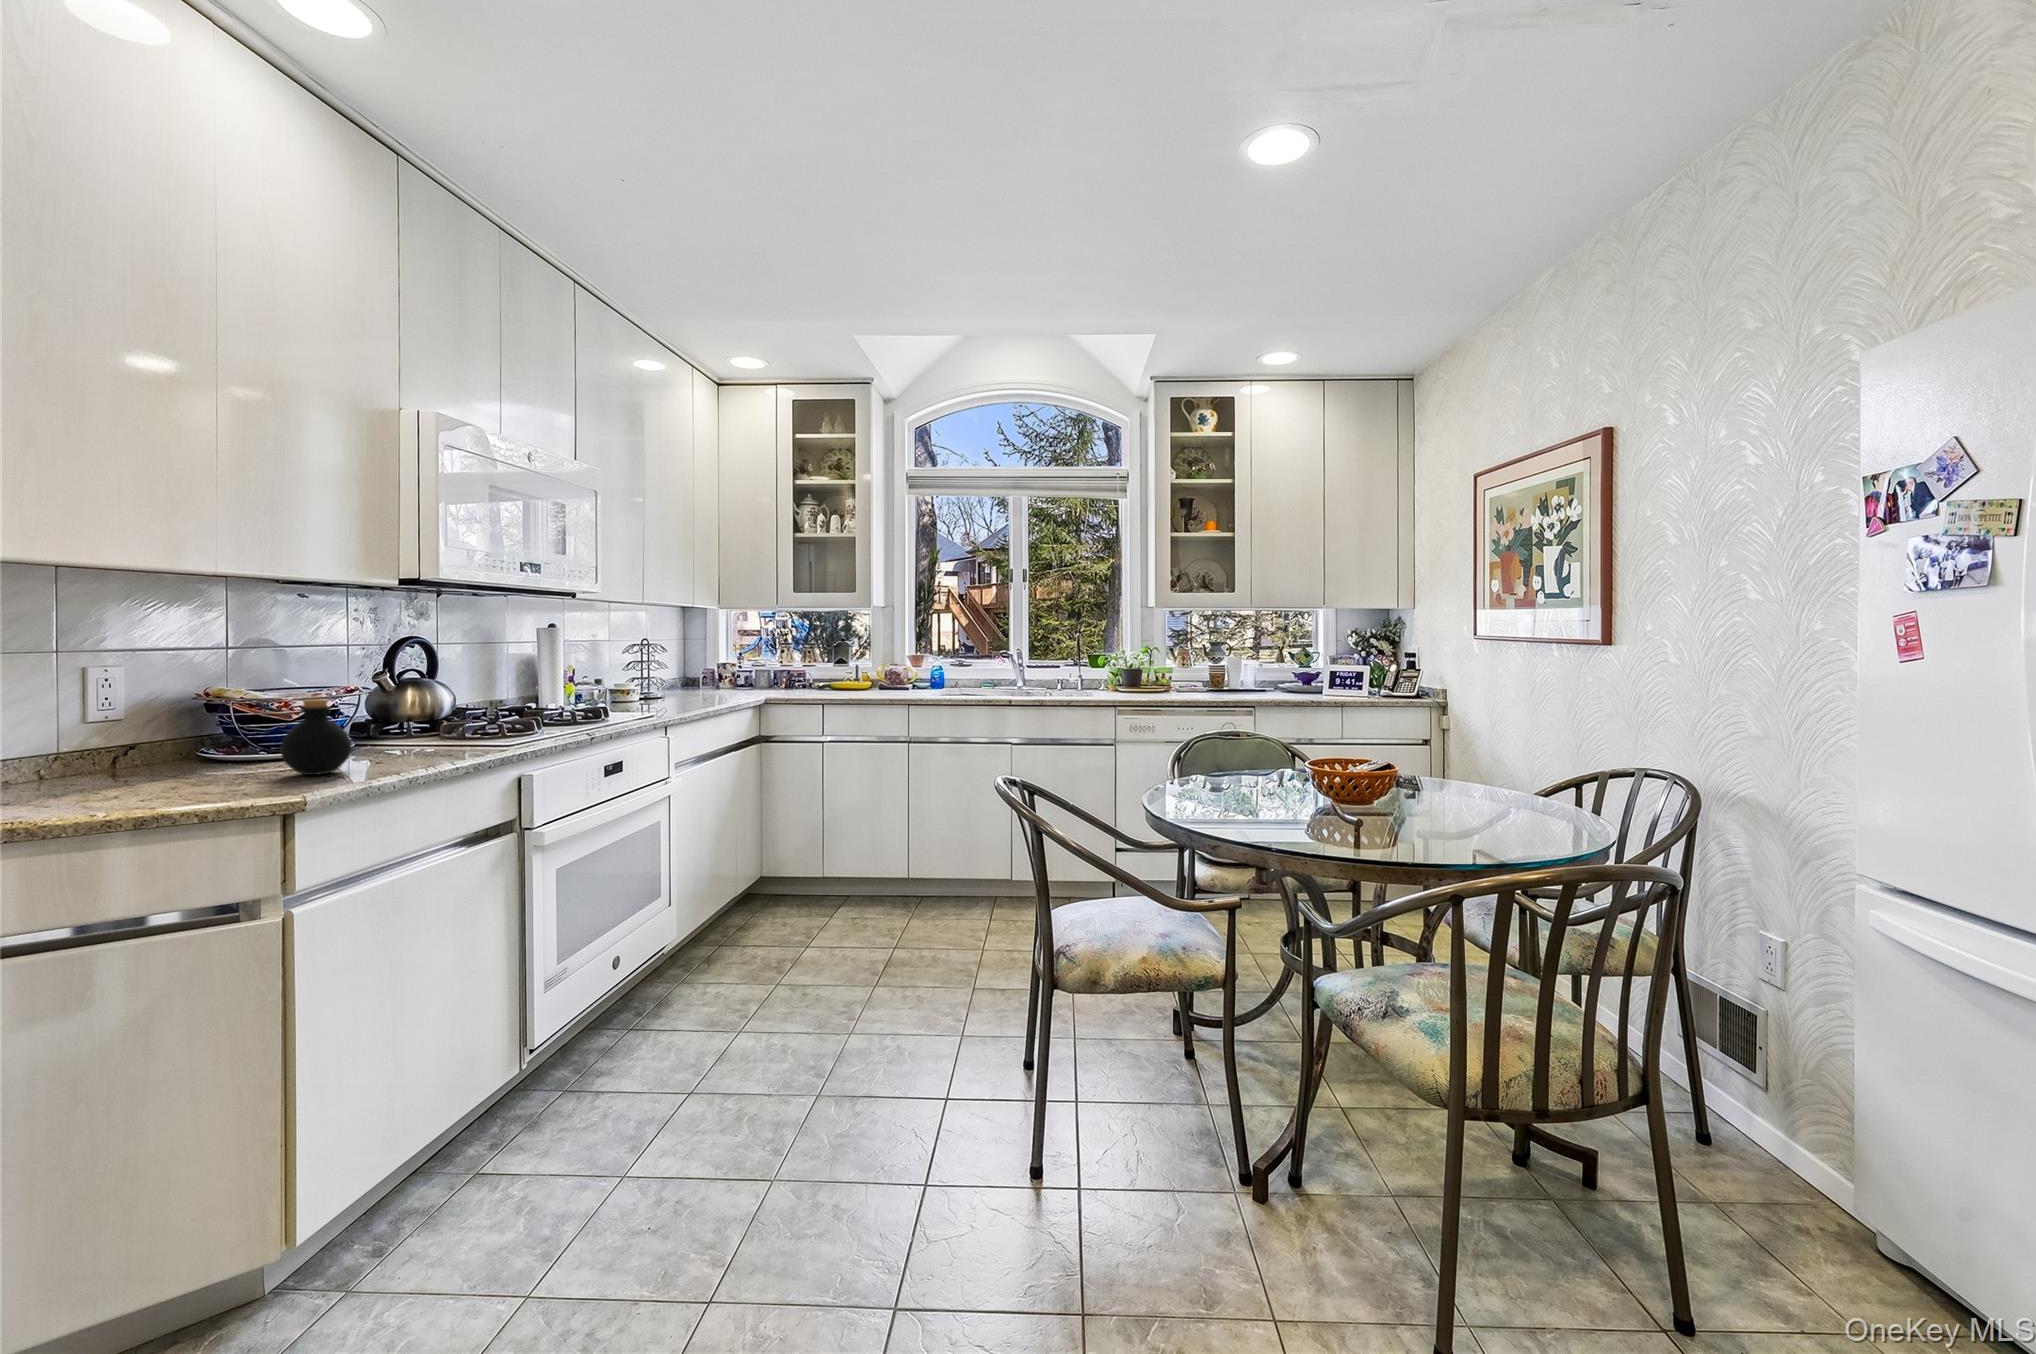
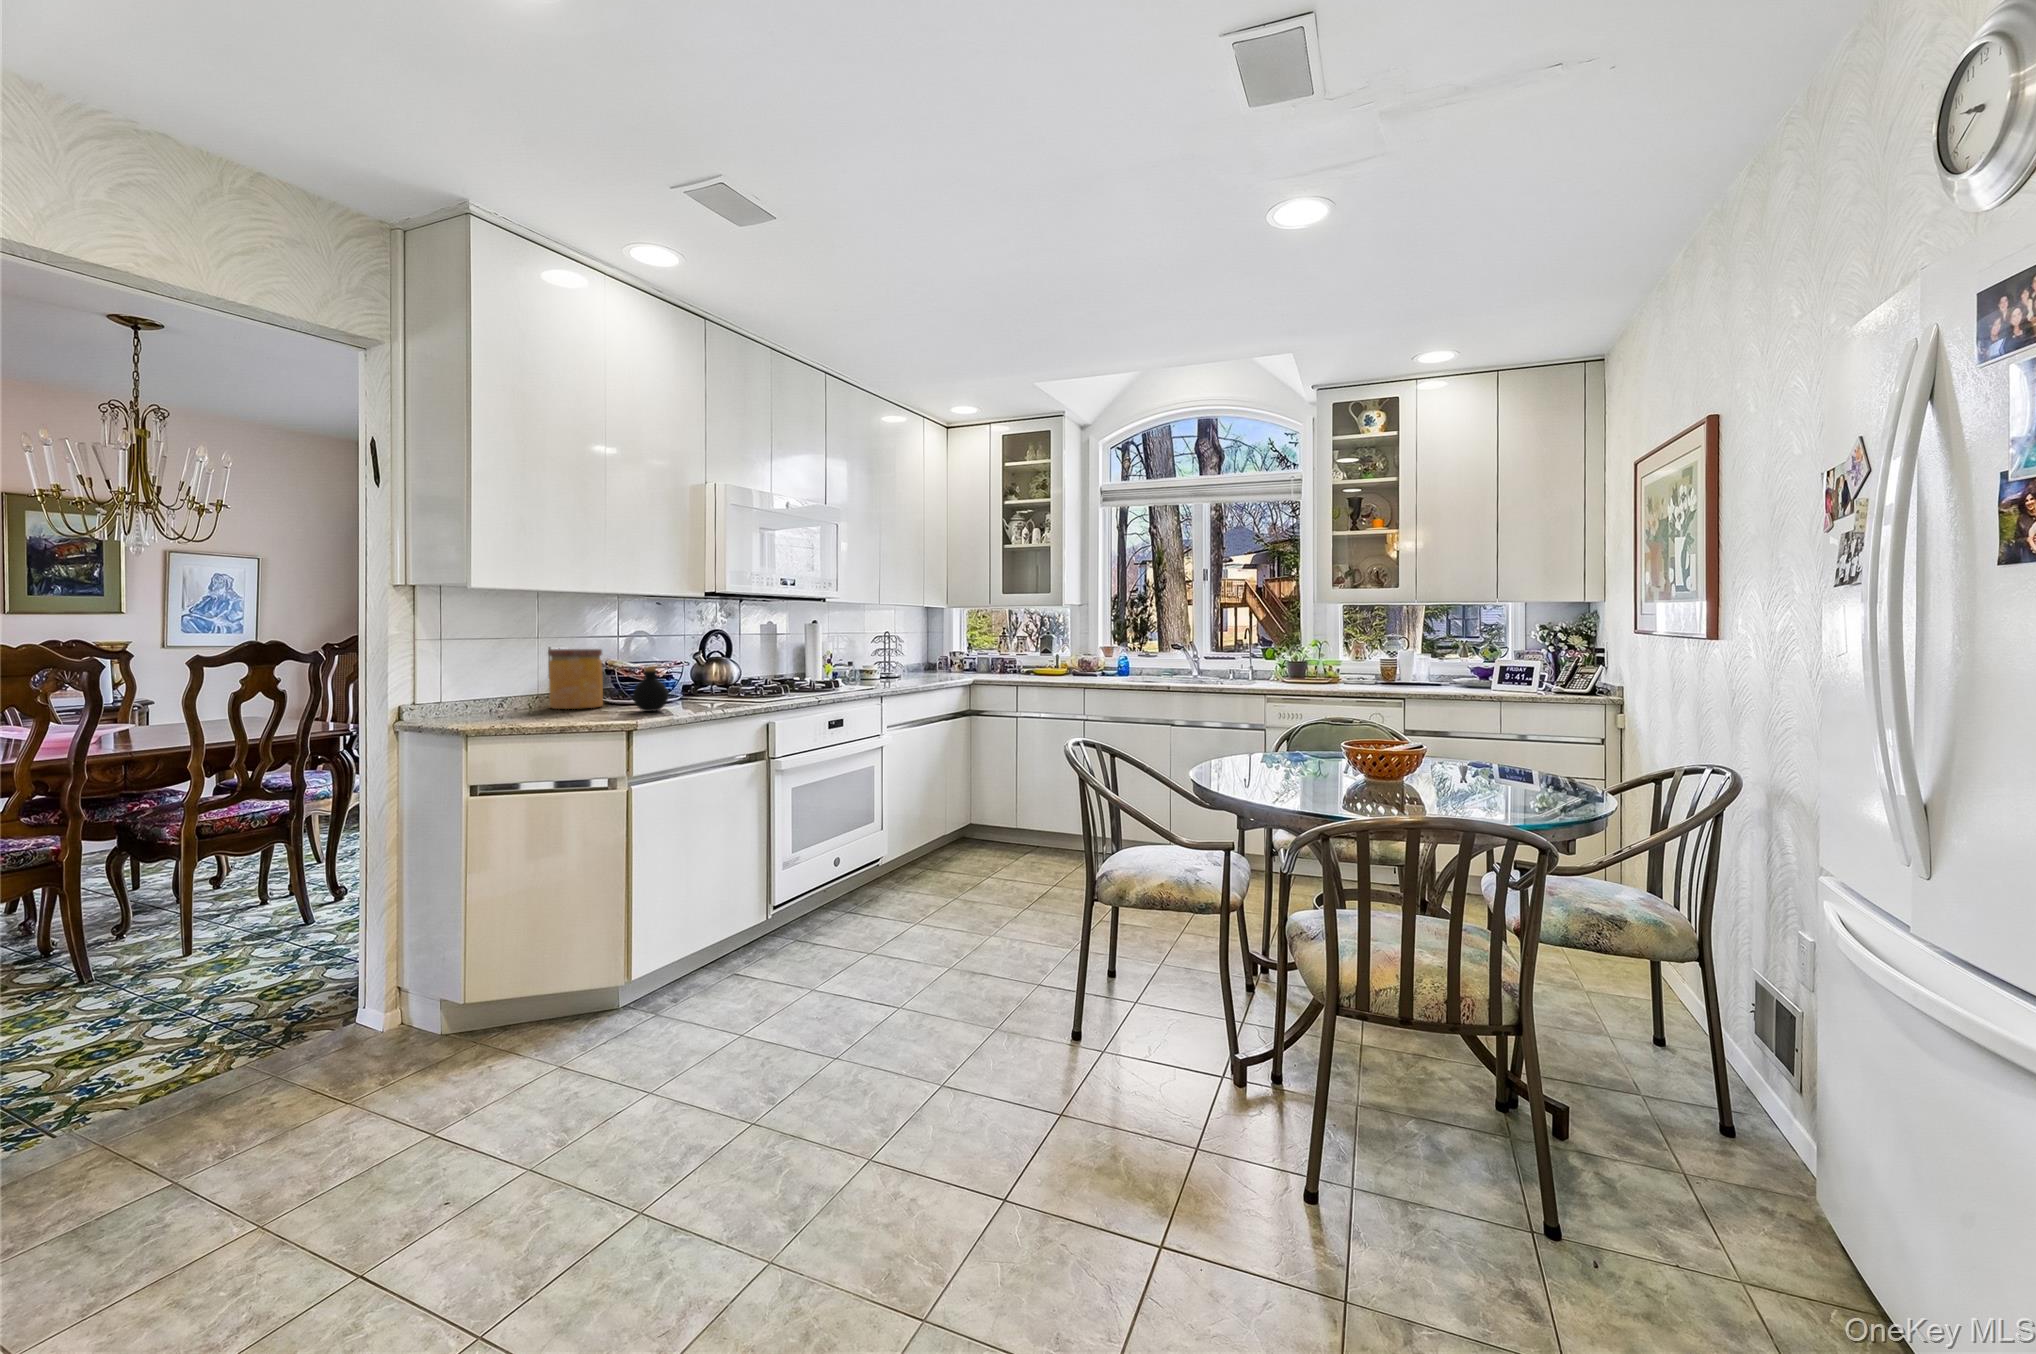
jar: none [92,670,214,778] -> present [548,649,603,709]

